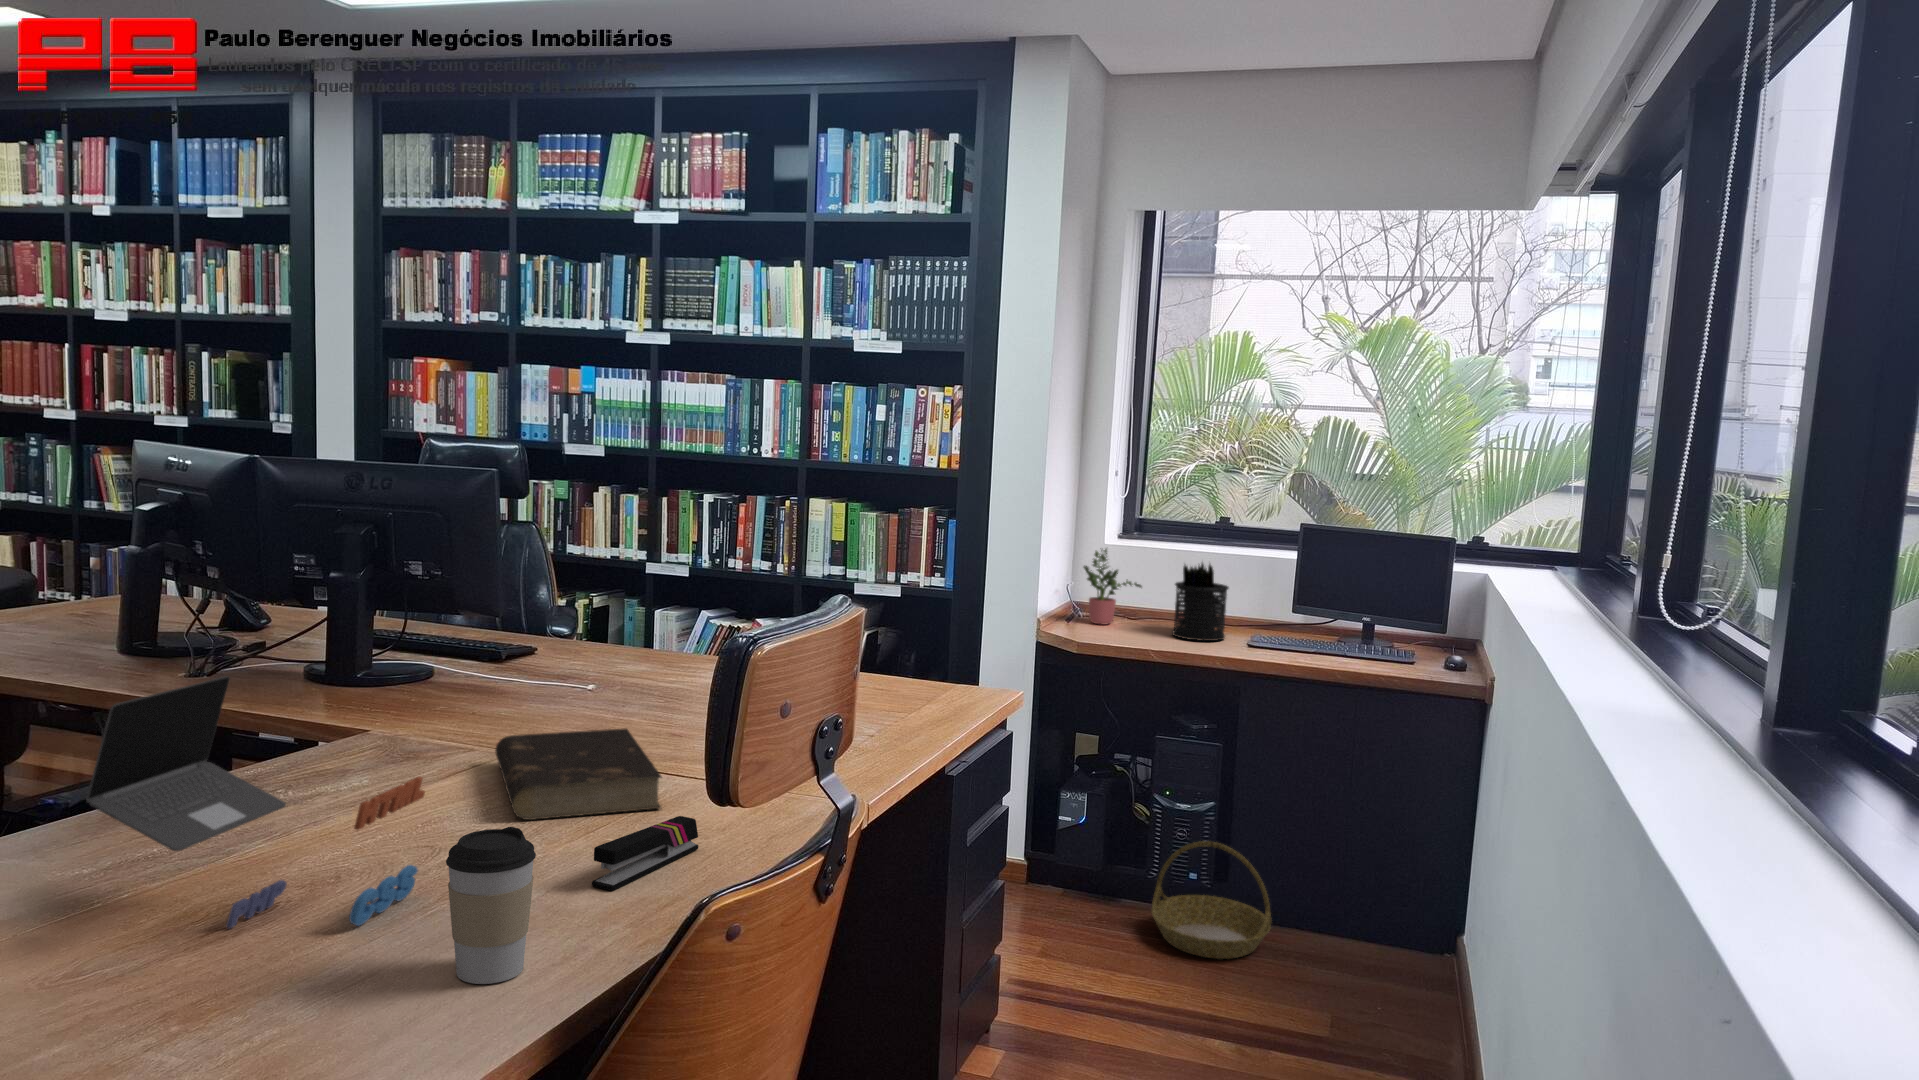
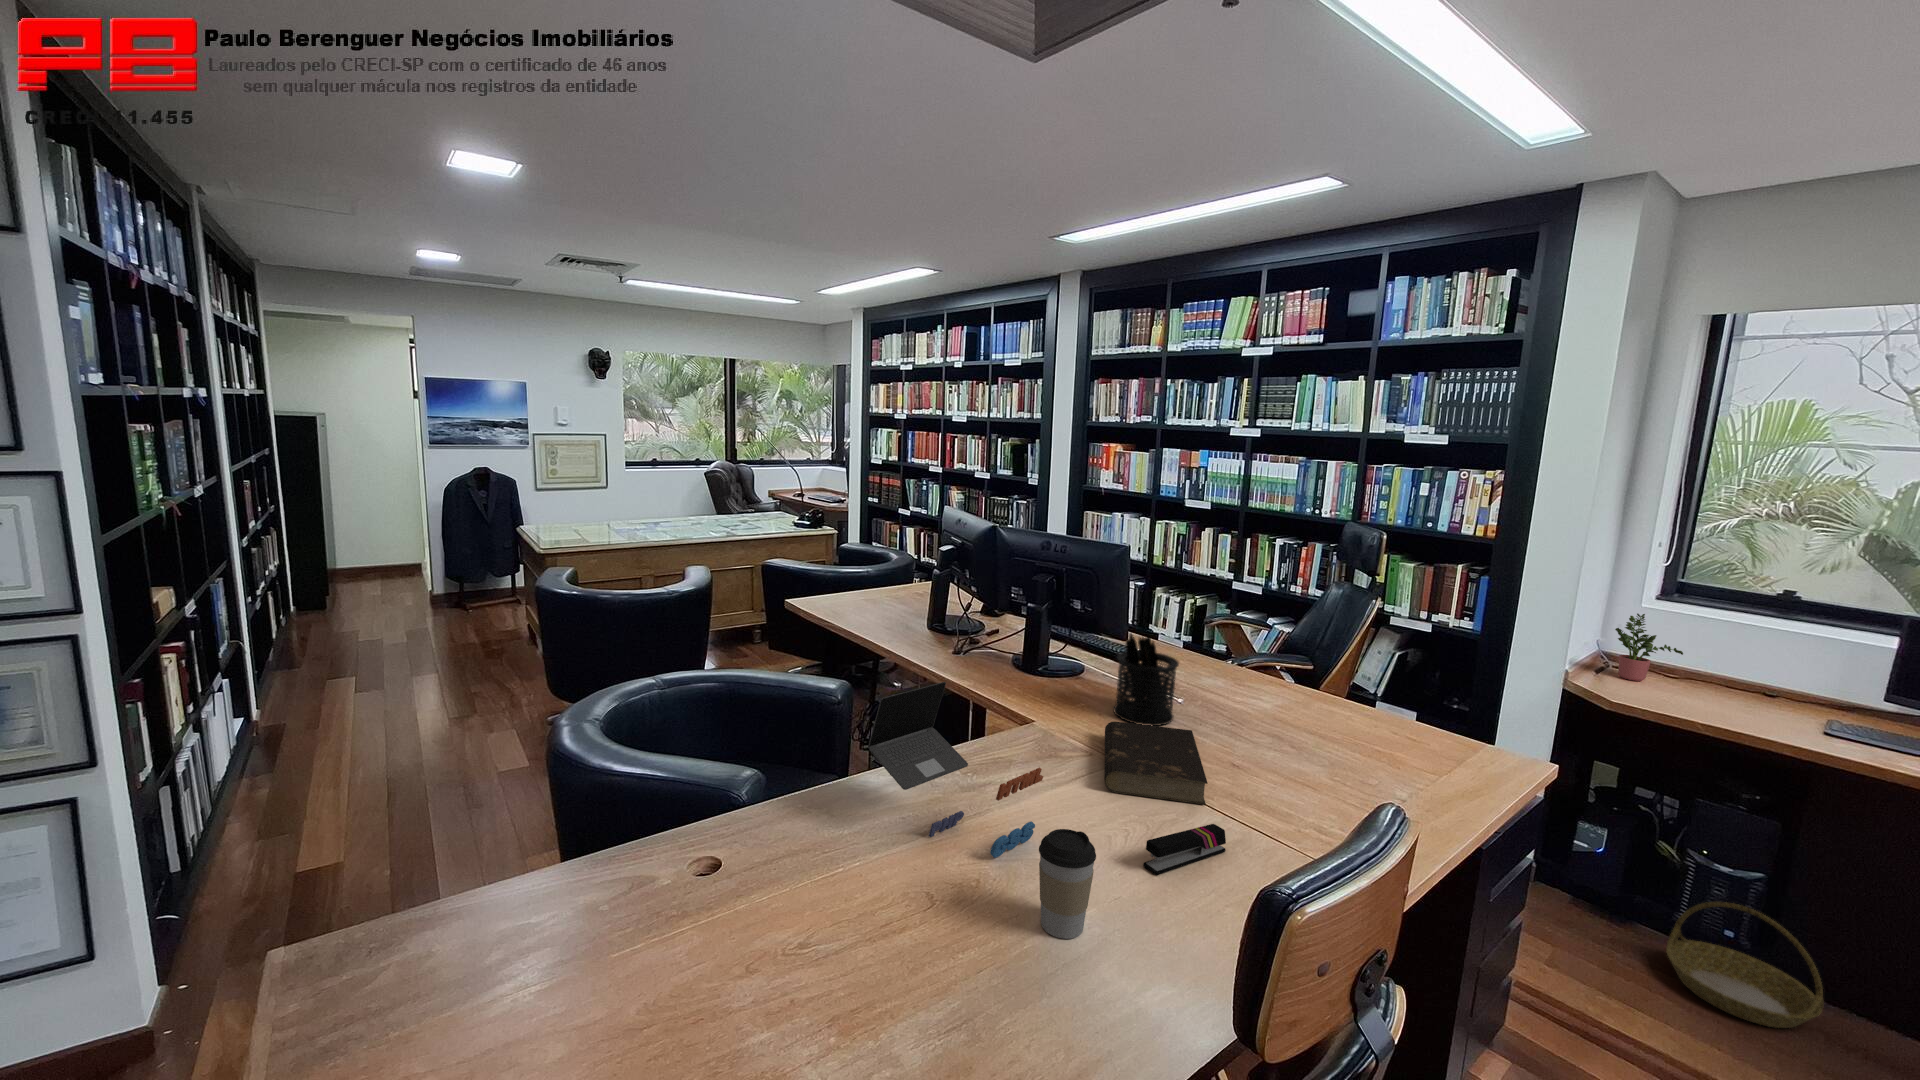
pen holder: present [1172,563,1229,641] -> present [1113,634,1179,726]

